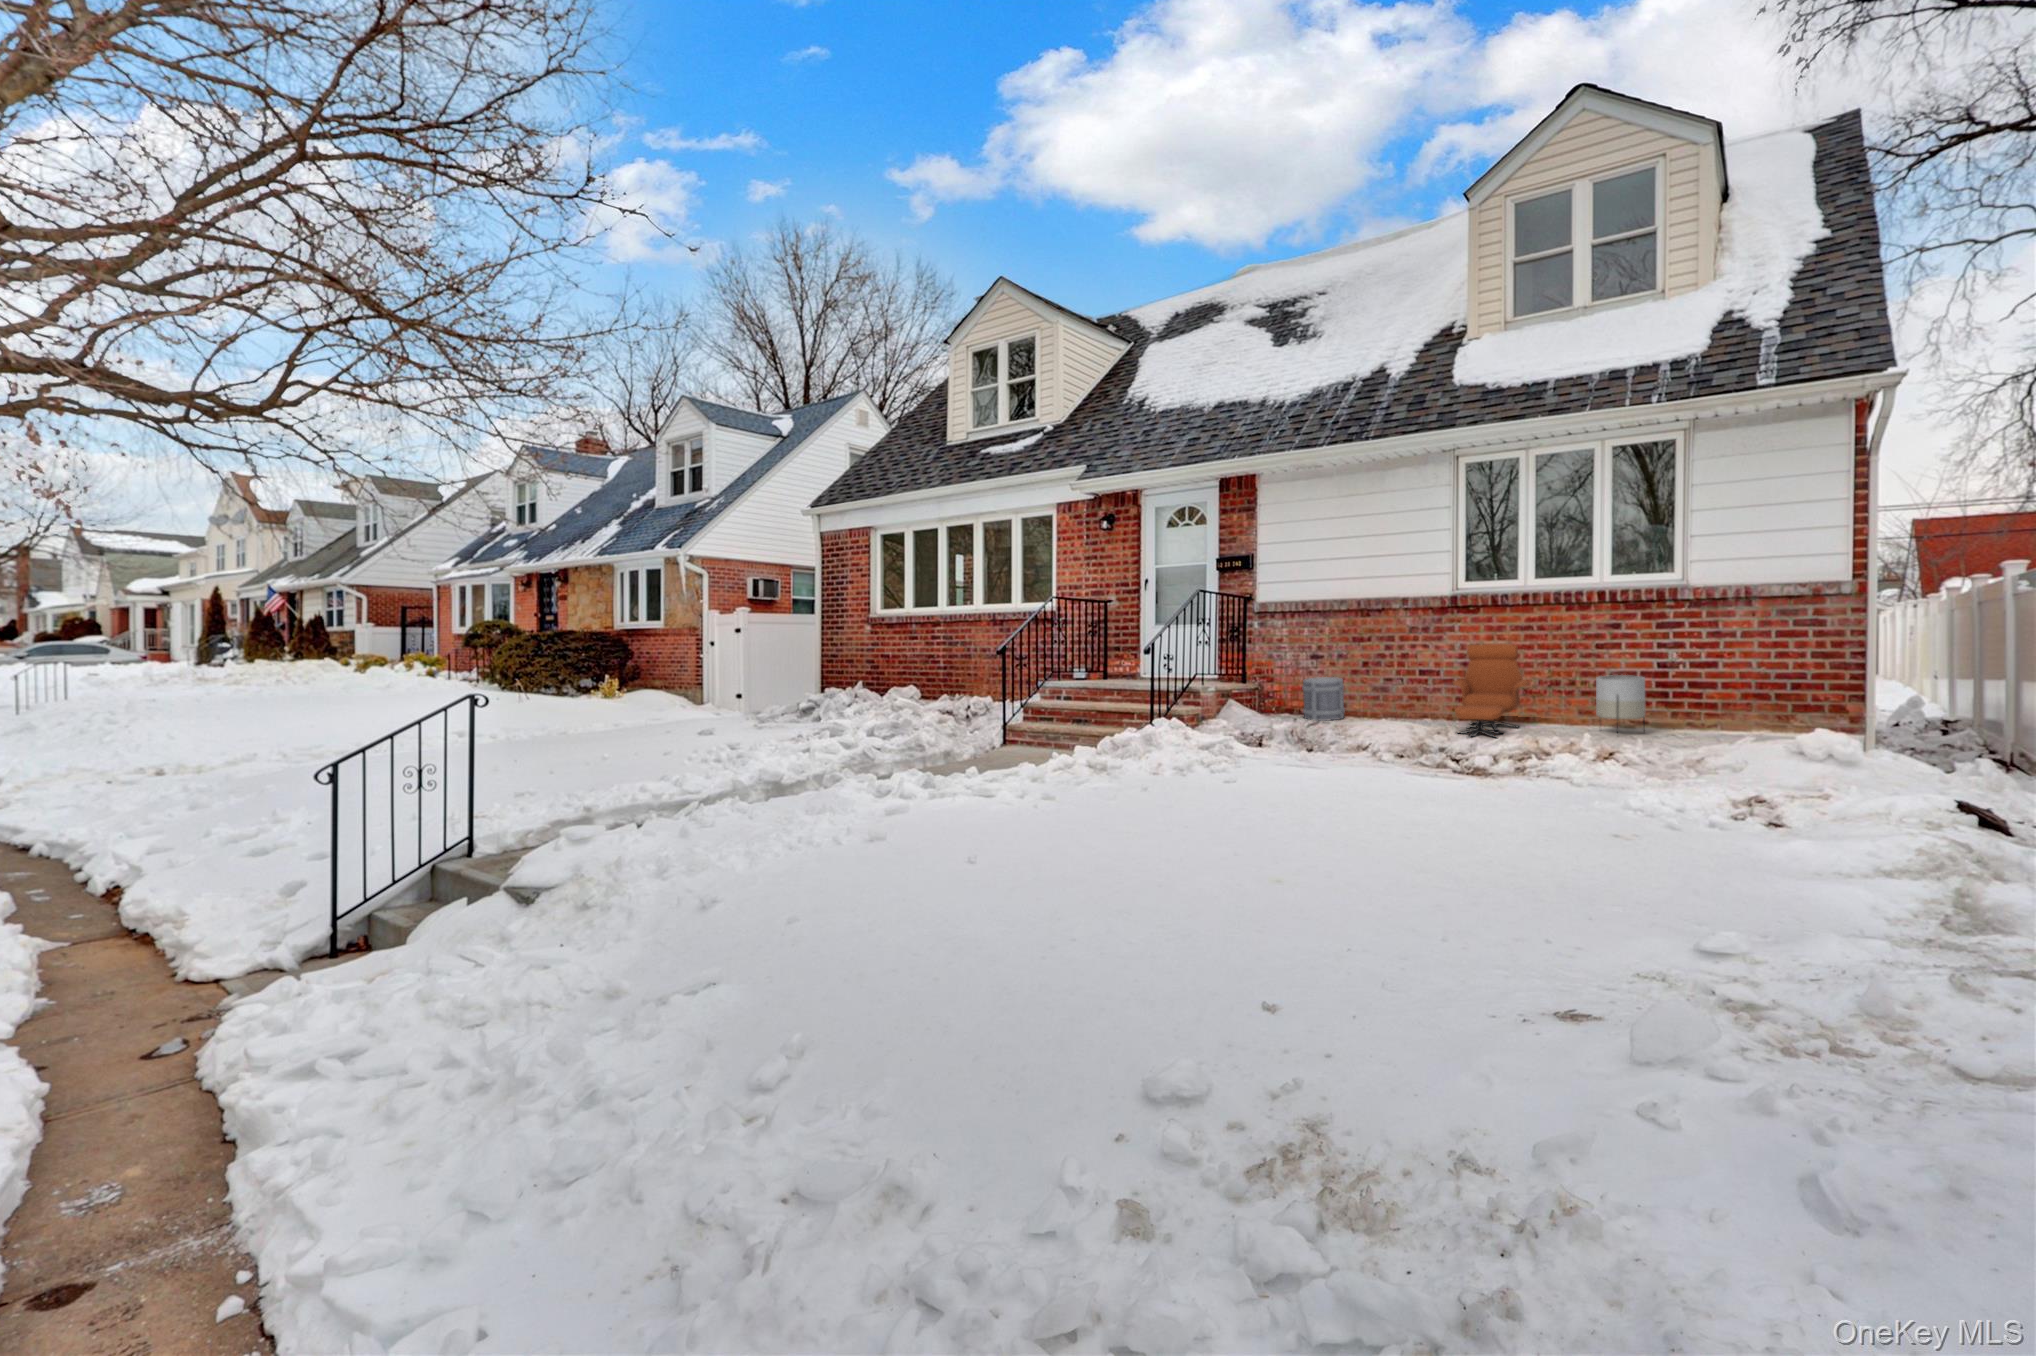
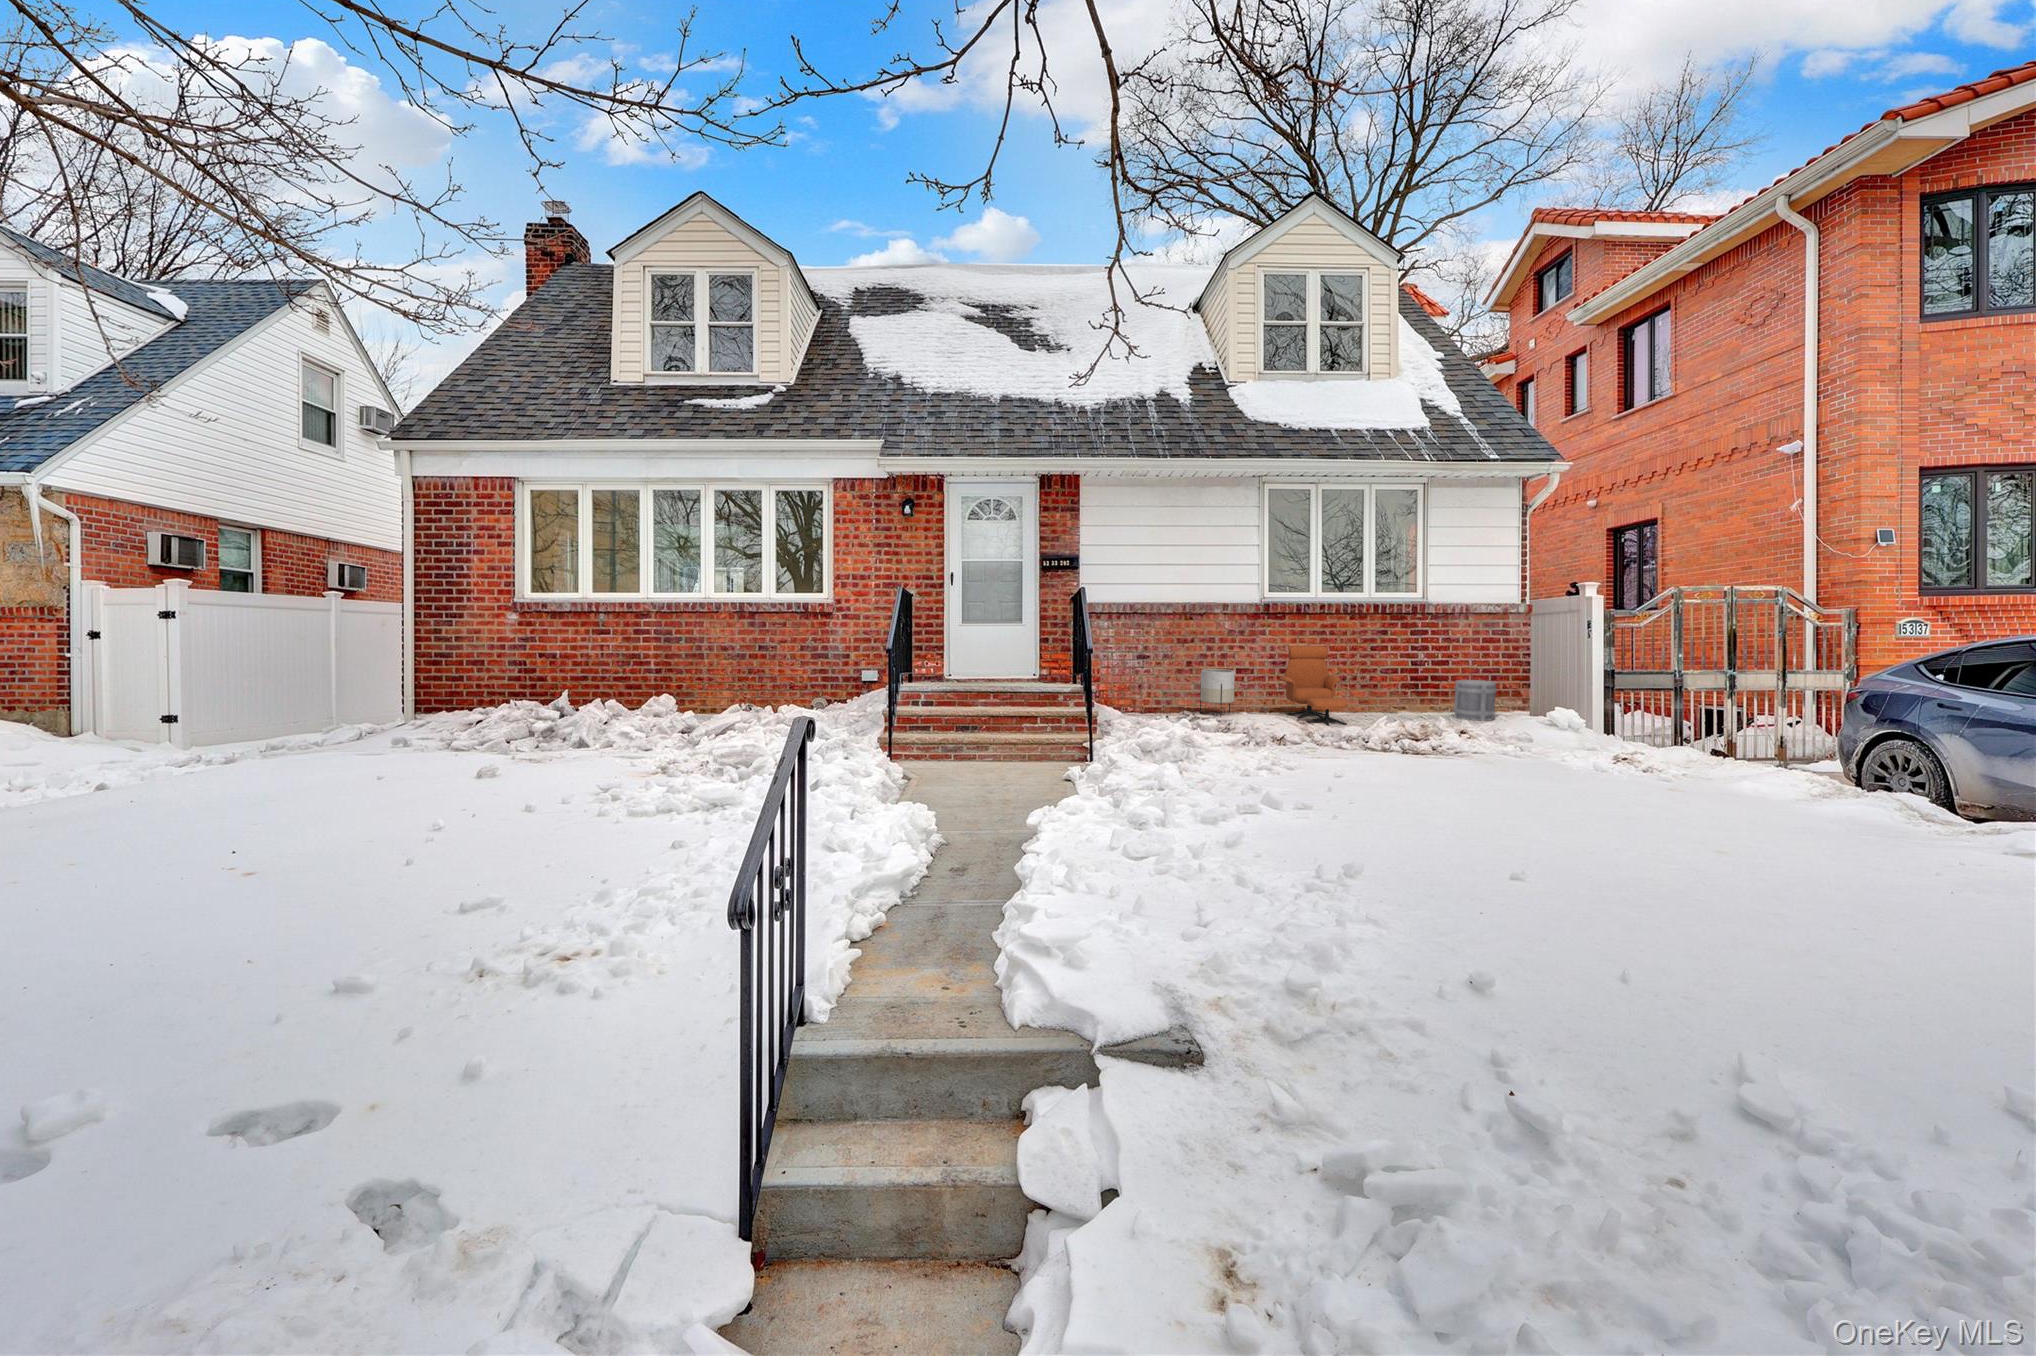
planter: present [1596,675,1645,720] -> present [1200,669,1235,717]
bucket: present [1302,677,1345,721] -> present [1453,680,1497,721]

